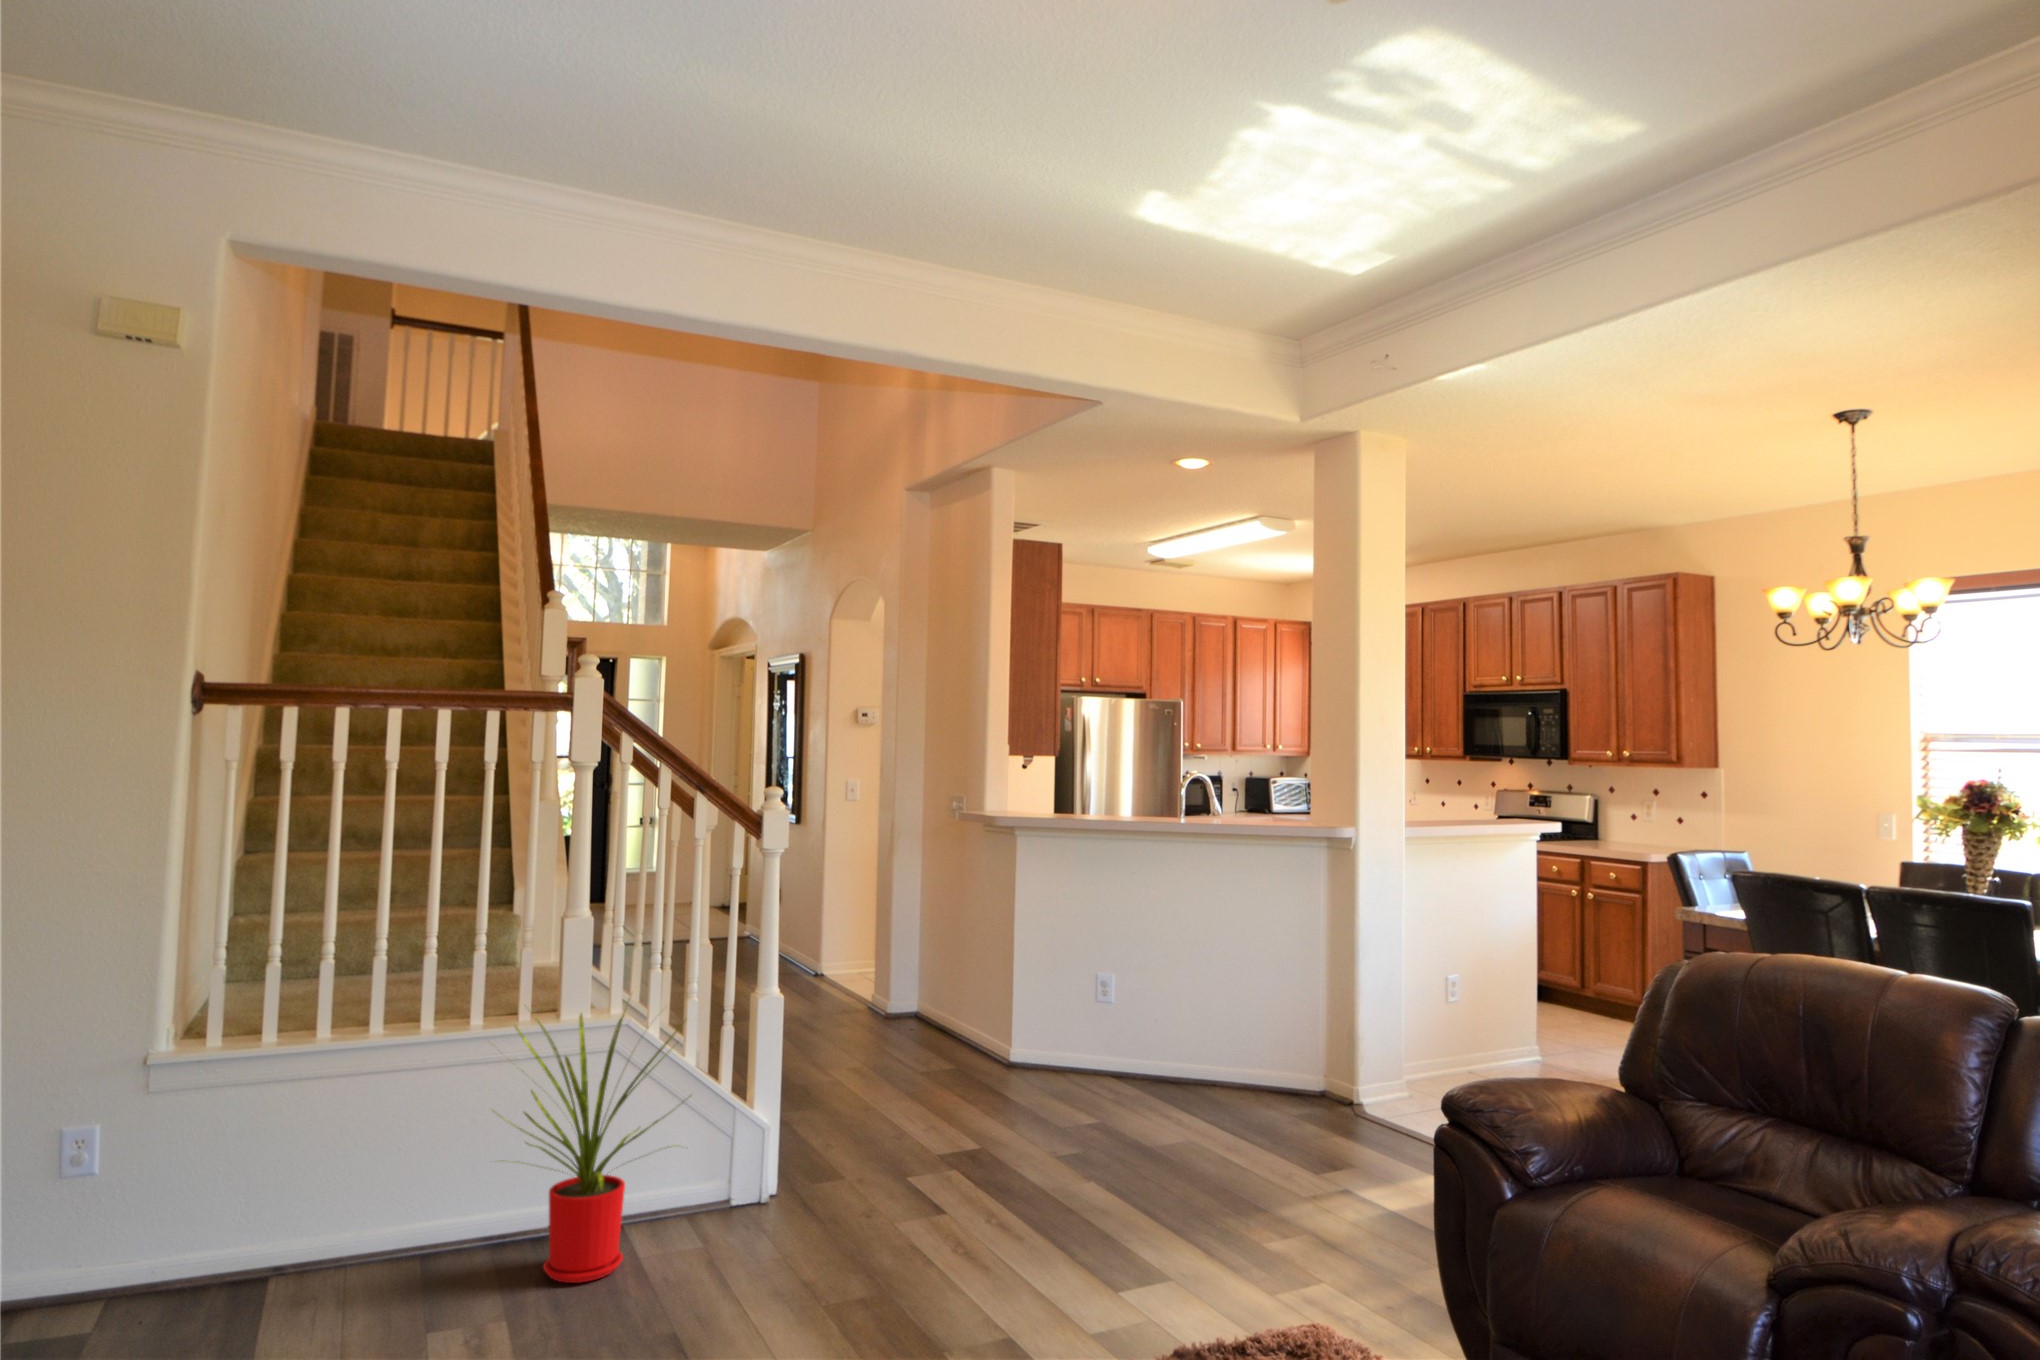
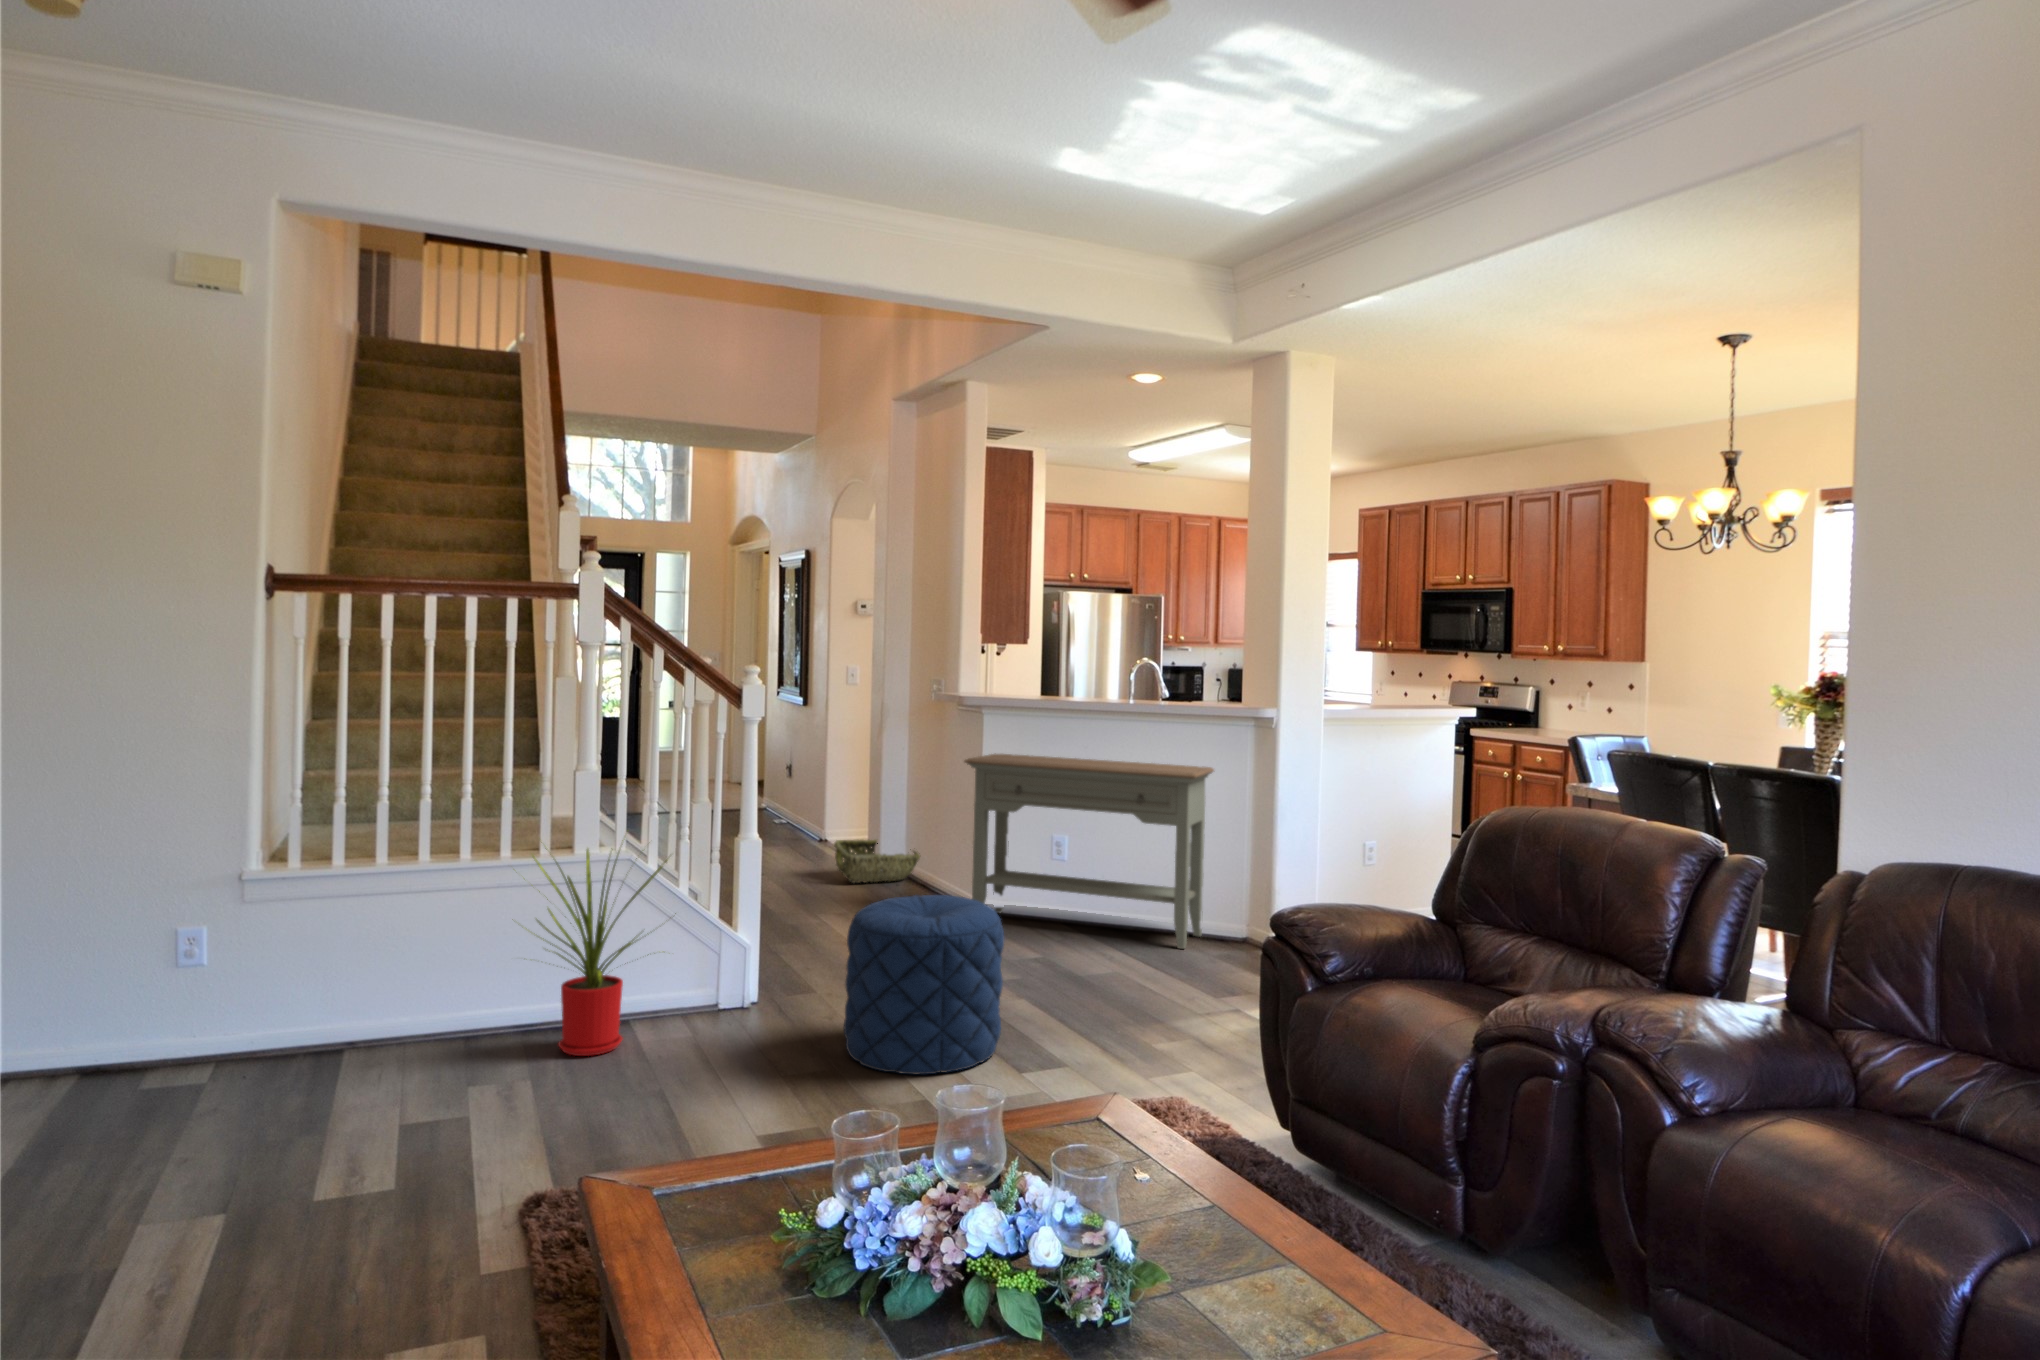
console table: none [999,881,1286,1110] -> present [965,753,1214,949]
woven basket: none [837,978,936,1032] -> present [834,840,920,883]
pouf: none [898,1064,1093,1299] -> present [844,895,1004,1074]

